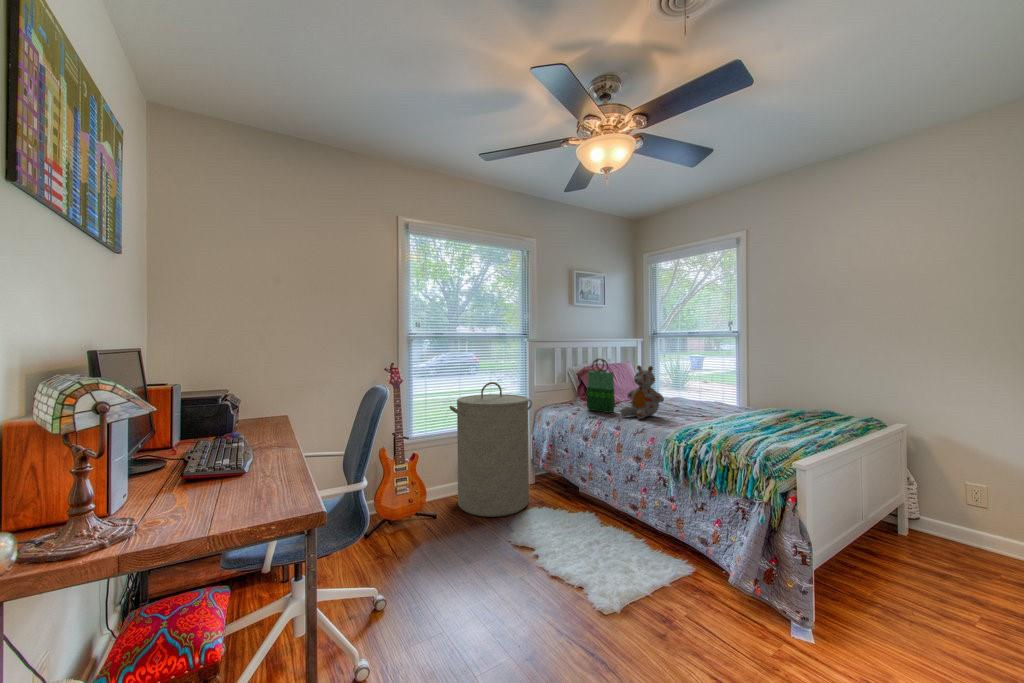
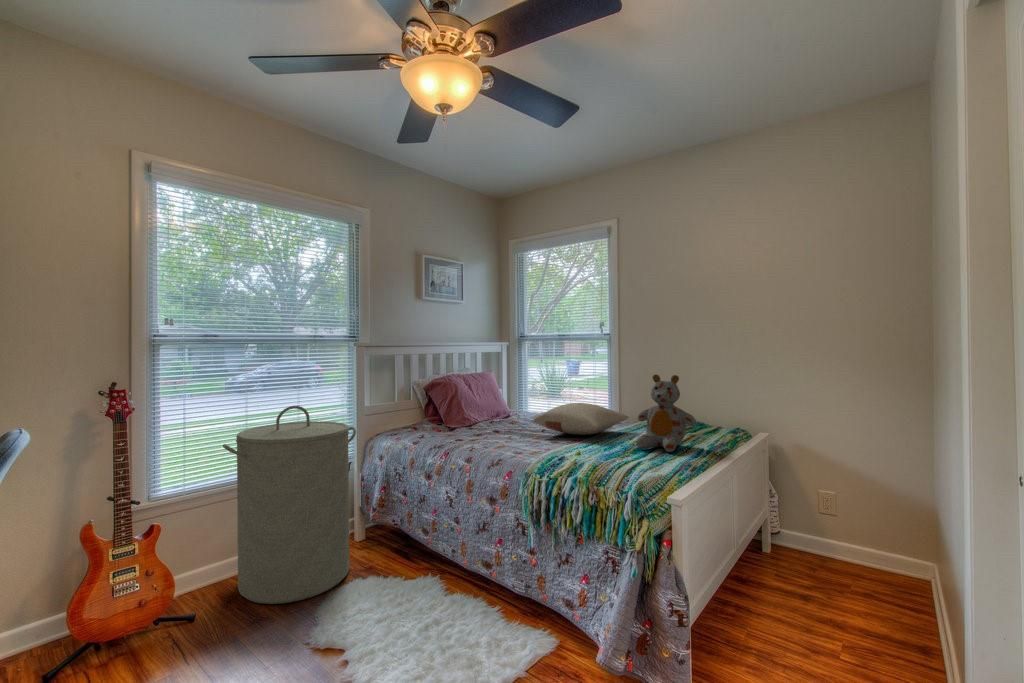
tote bag: present [587,359,615,413] -> none [432,369,467,439]
stuffed bear: present [620,365,664,419] -> present [637,374,697,452]
pillow: none [670,388,757,414] -> present [534,403,629,435]

